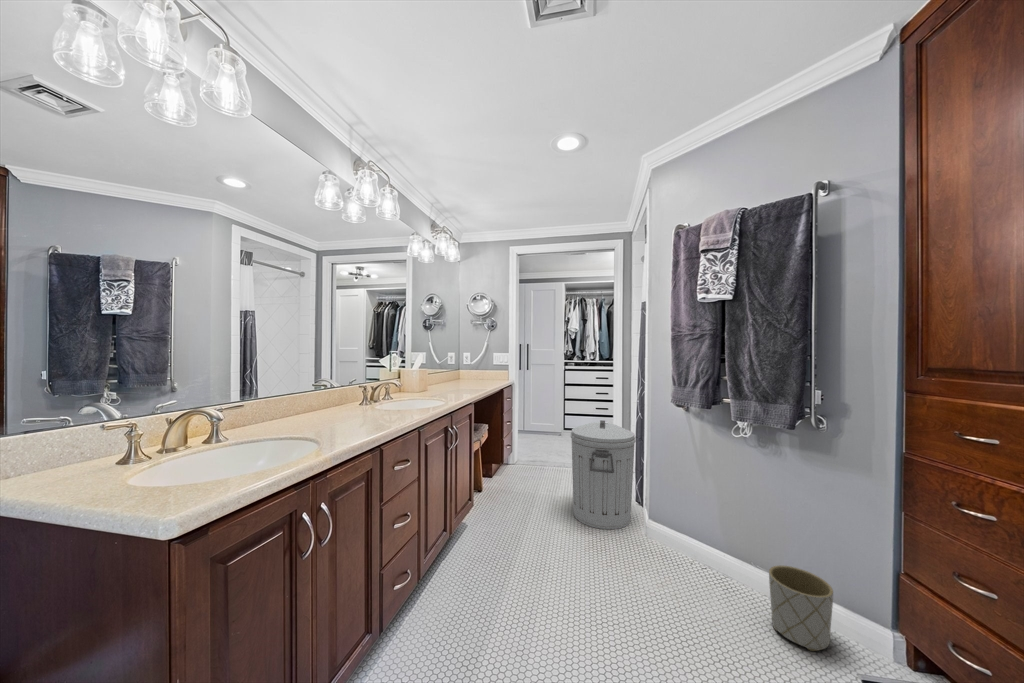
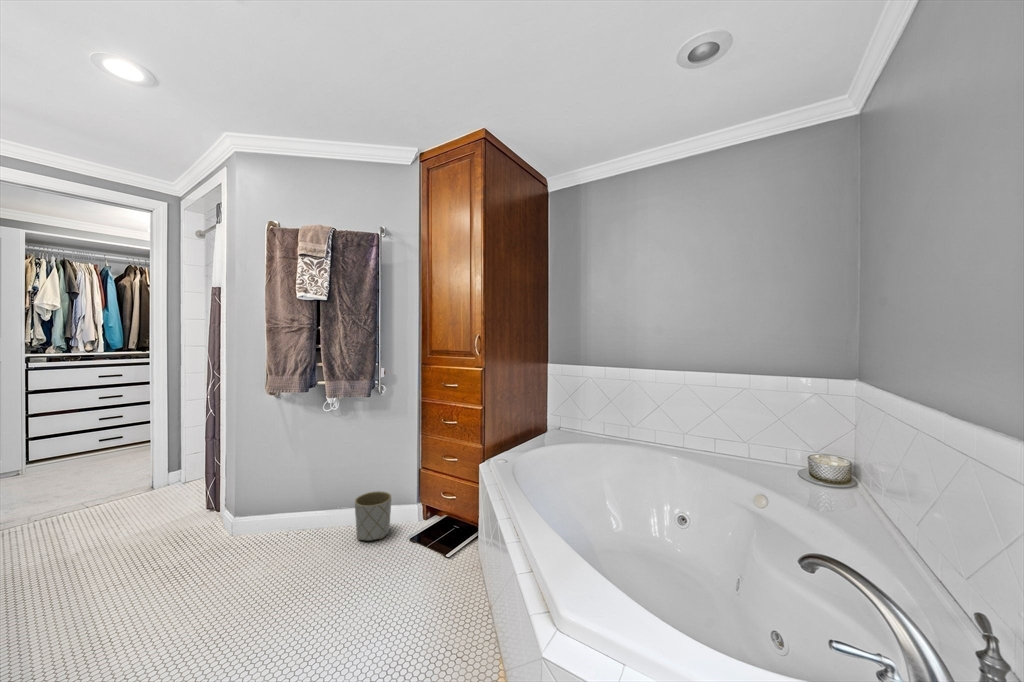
trash can: present [571,420,636,529] -> none [110,427,213,559]

